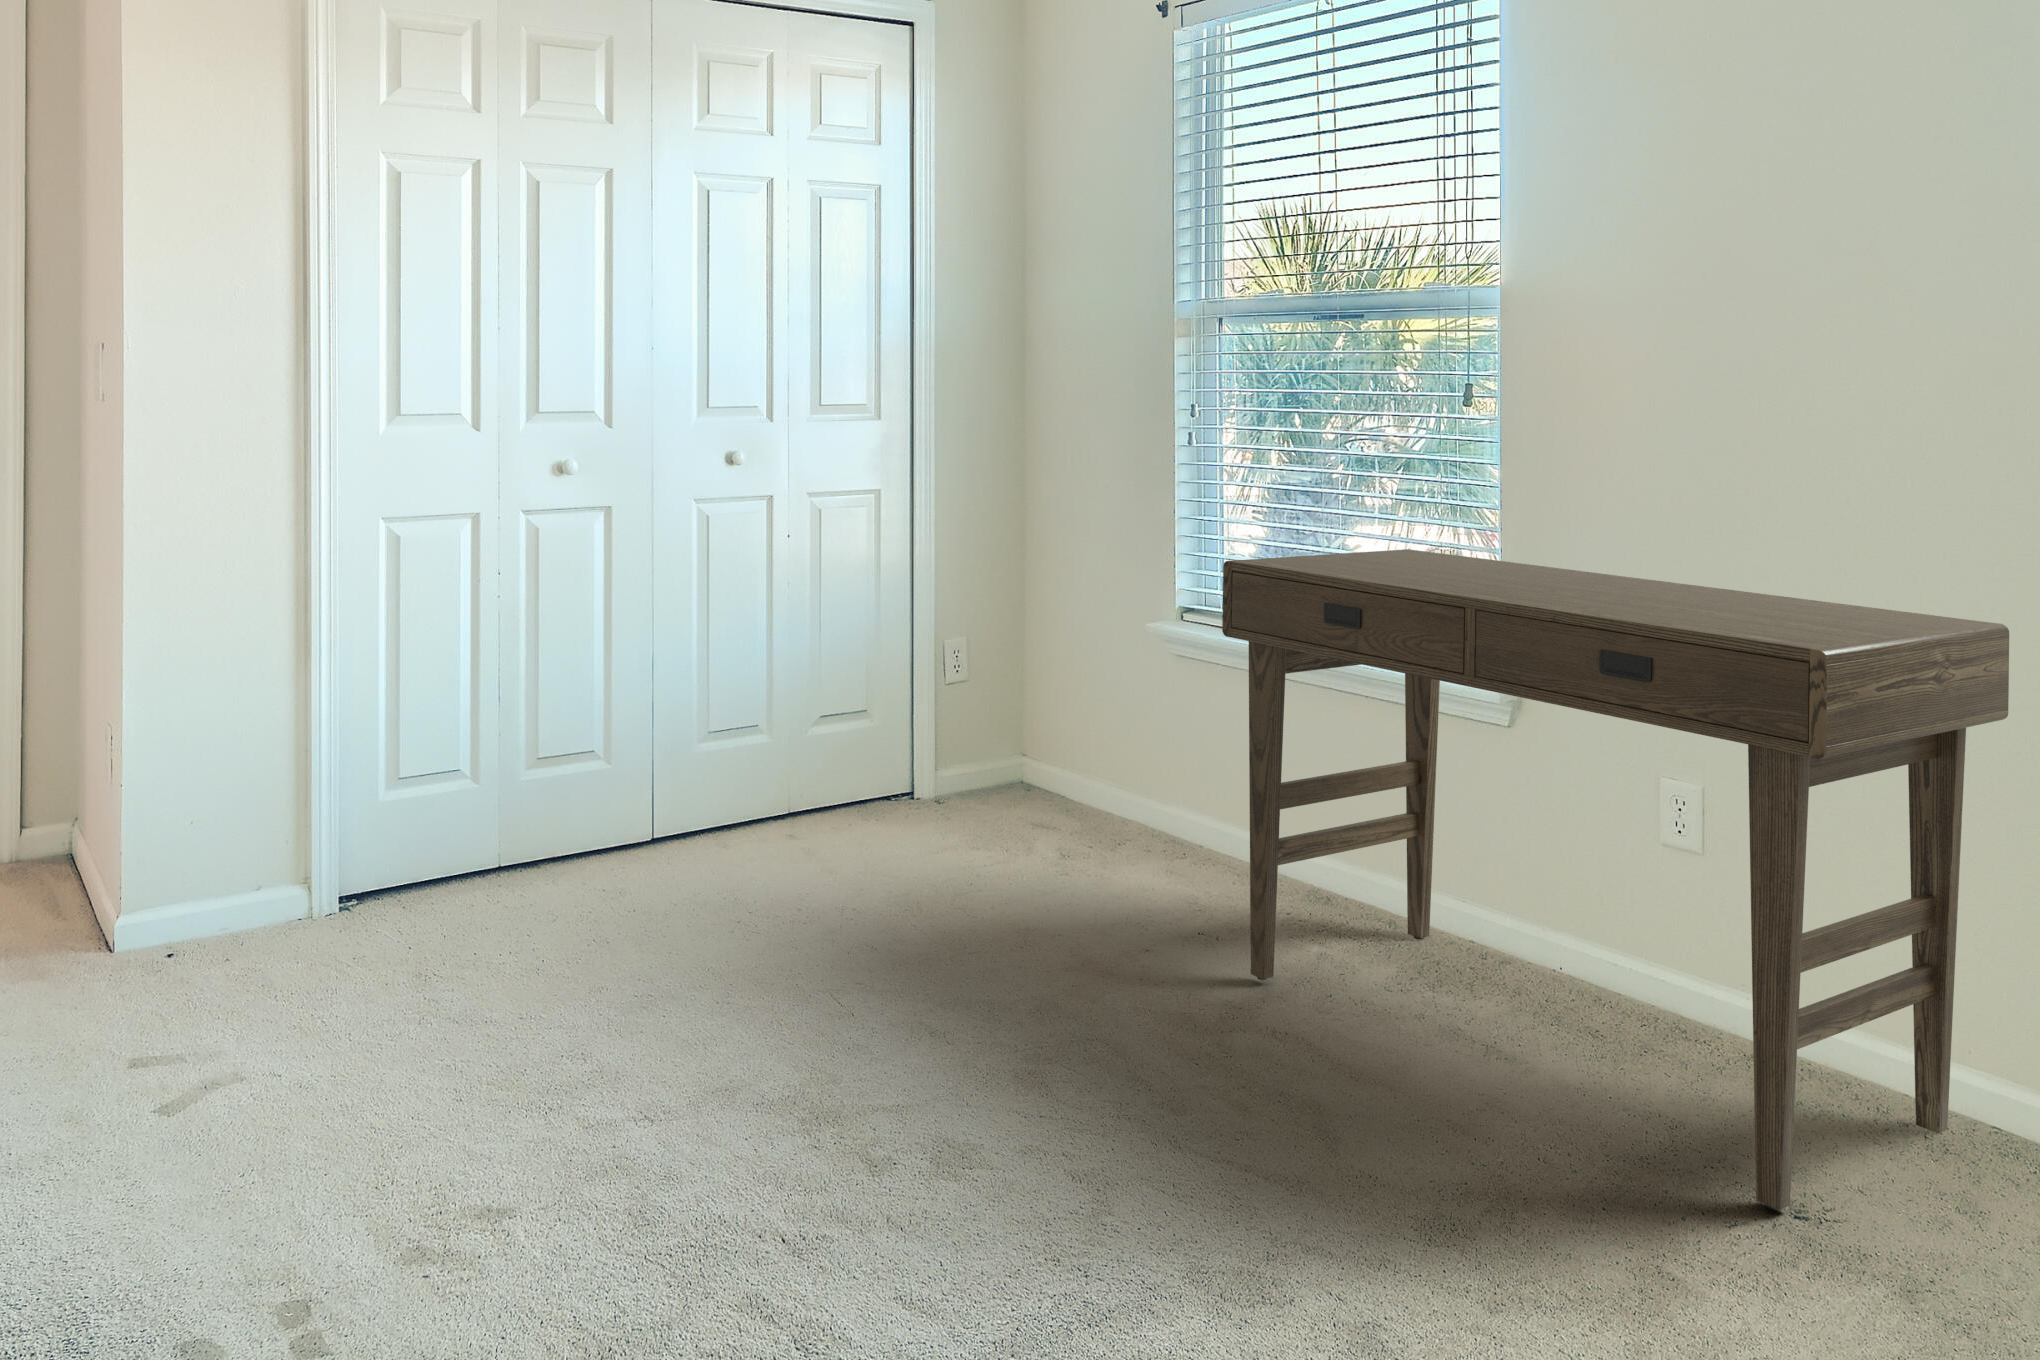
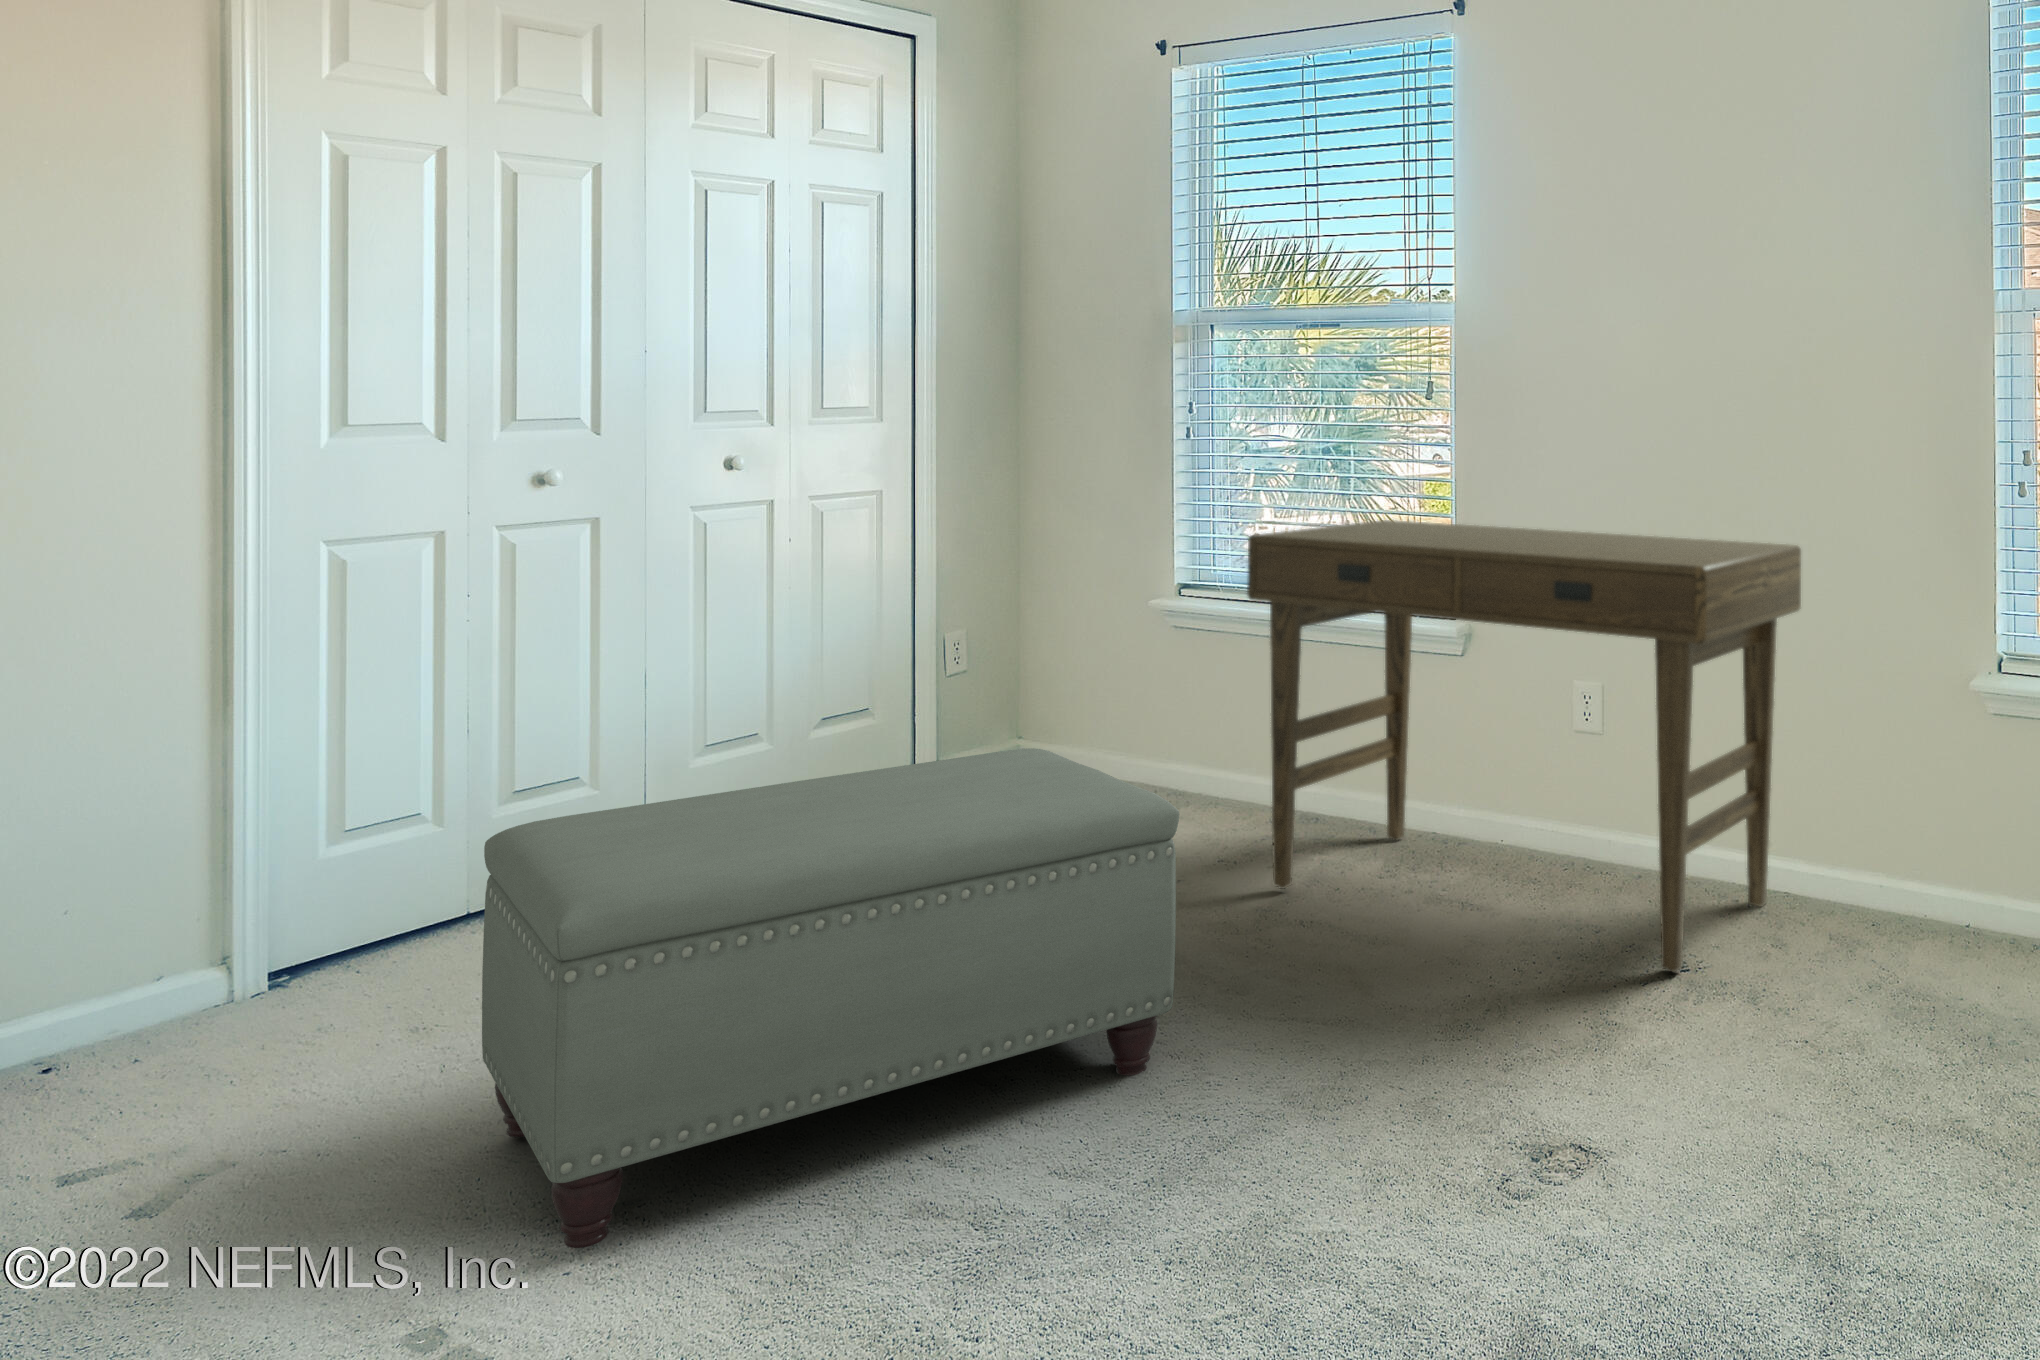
ottoman: none [408,787,1080,1258] -> present [482,748,1179,1248]

